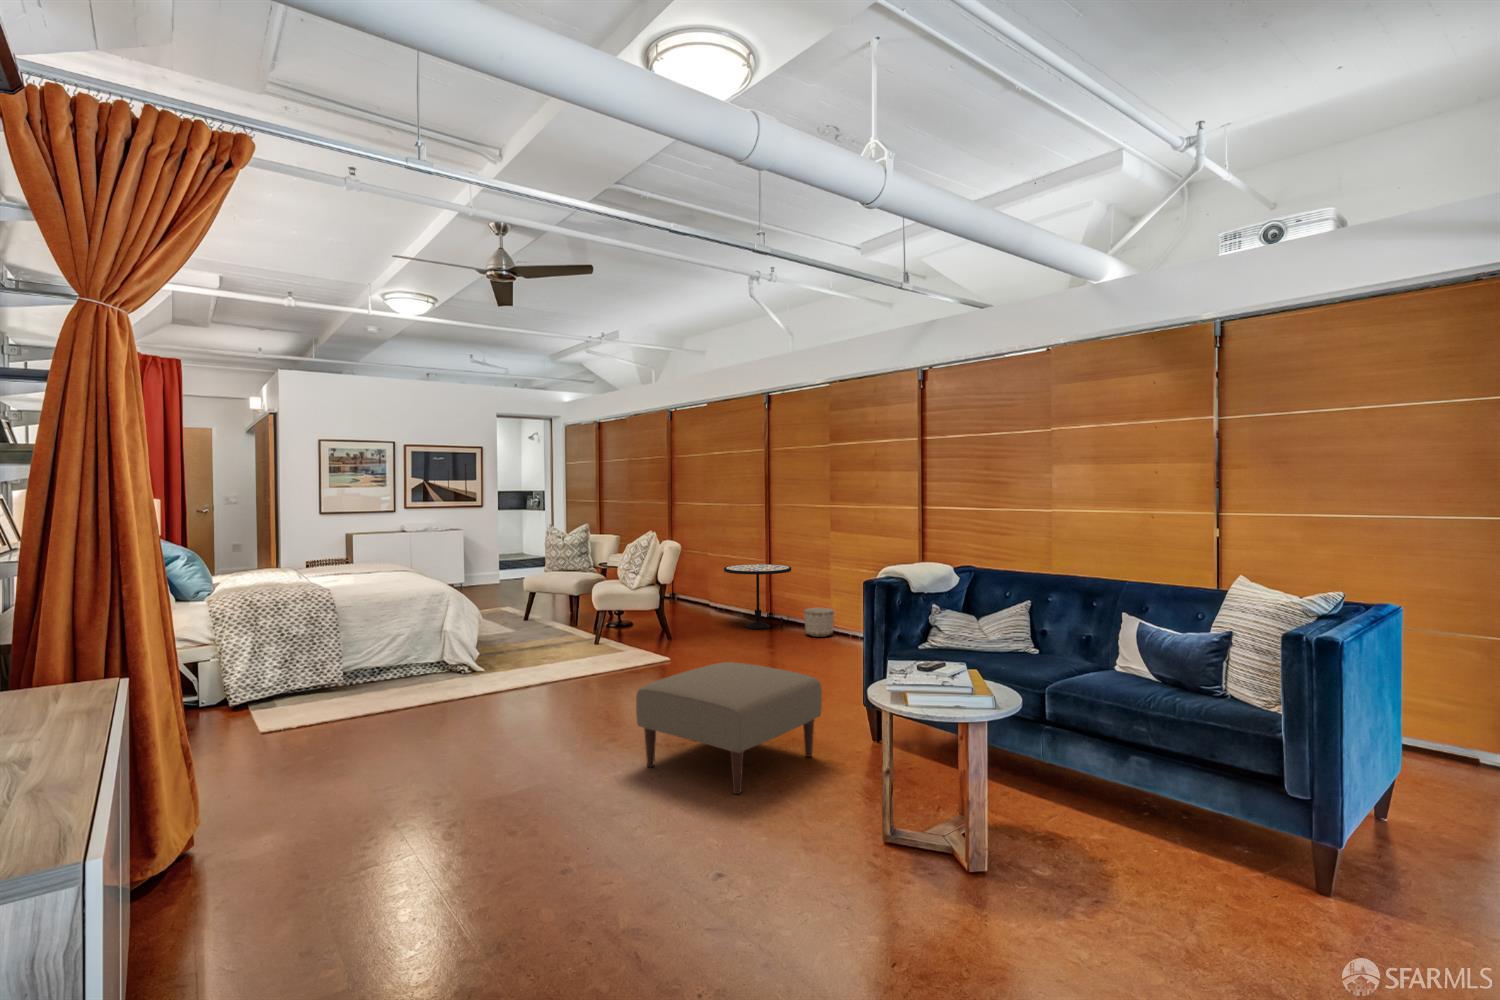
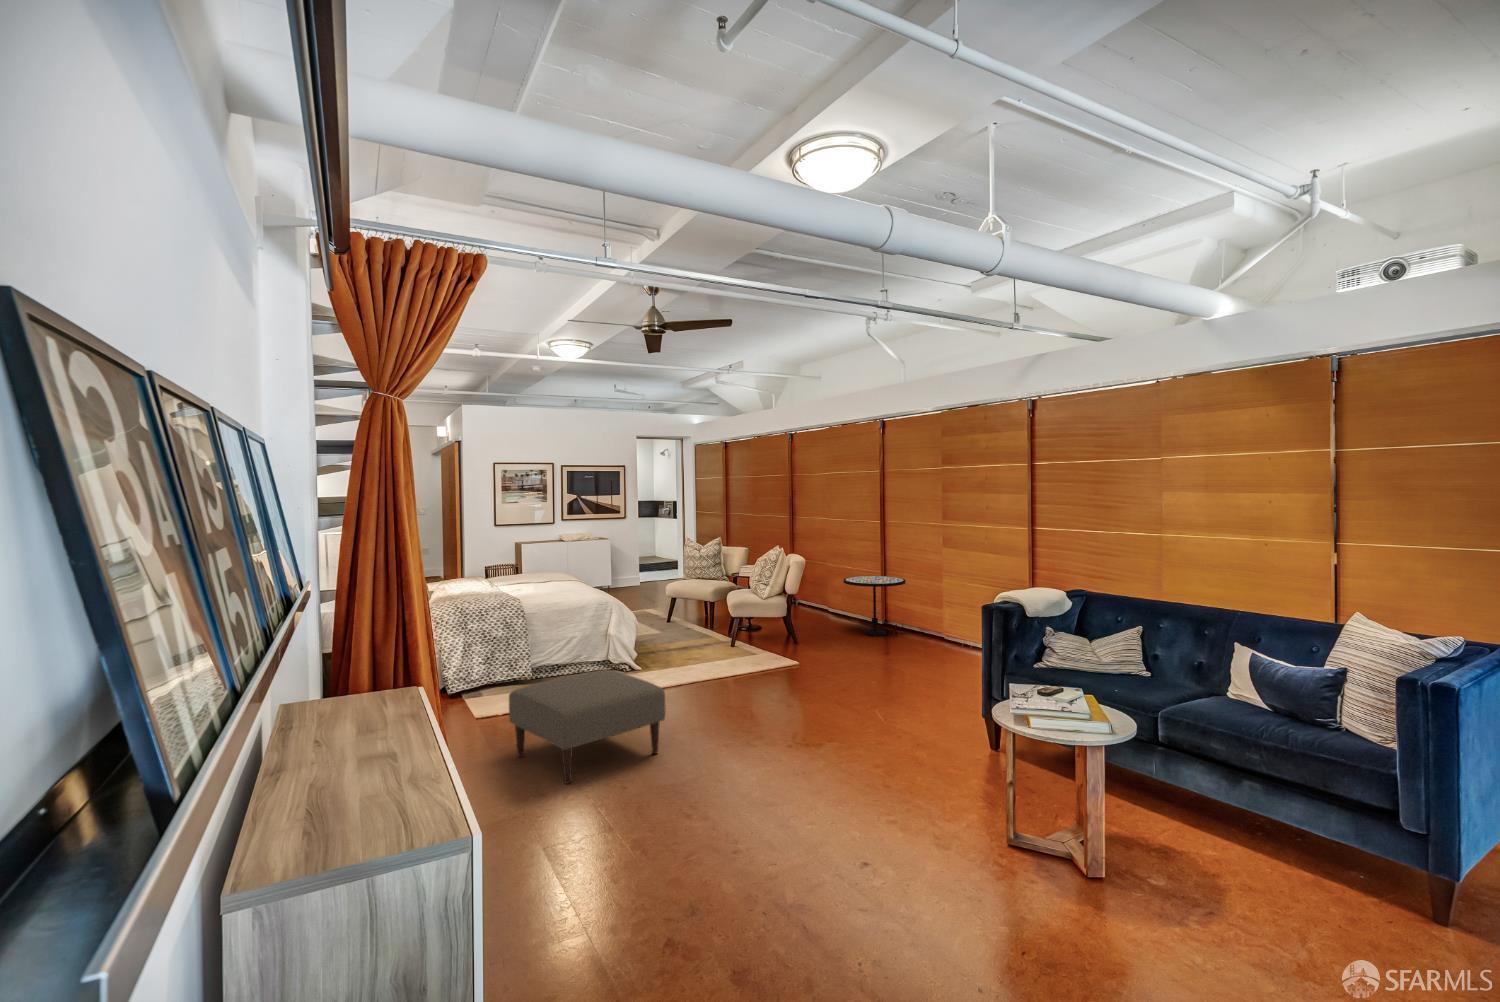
planter: present [804,608,834,637] -> none [918,618,947,645]
ottoman: present [636,662,822,794] -> present [509,670,665,784]

